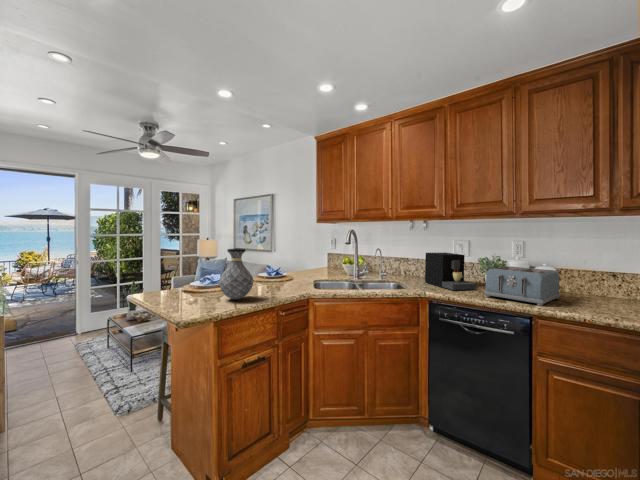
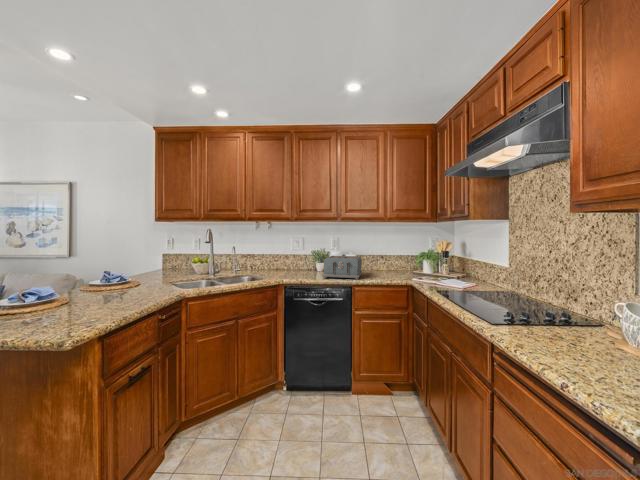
vase: present [219,249,253,300] -> none [79,250,127,310]
coffee maker: present [425,253,476,290] -> none [273,248,313,276]

